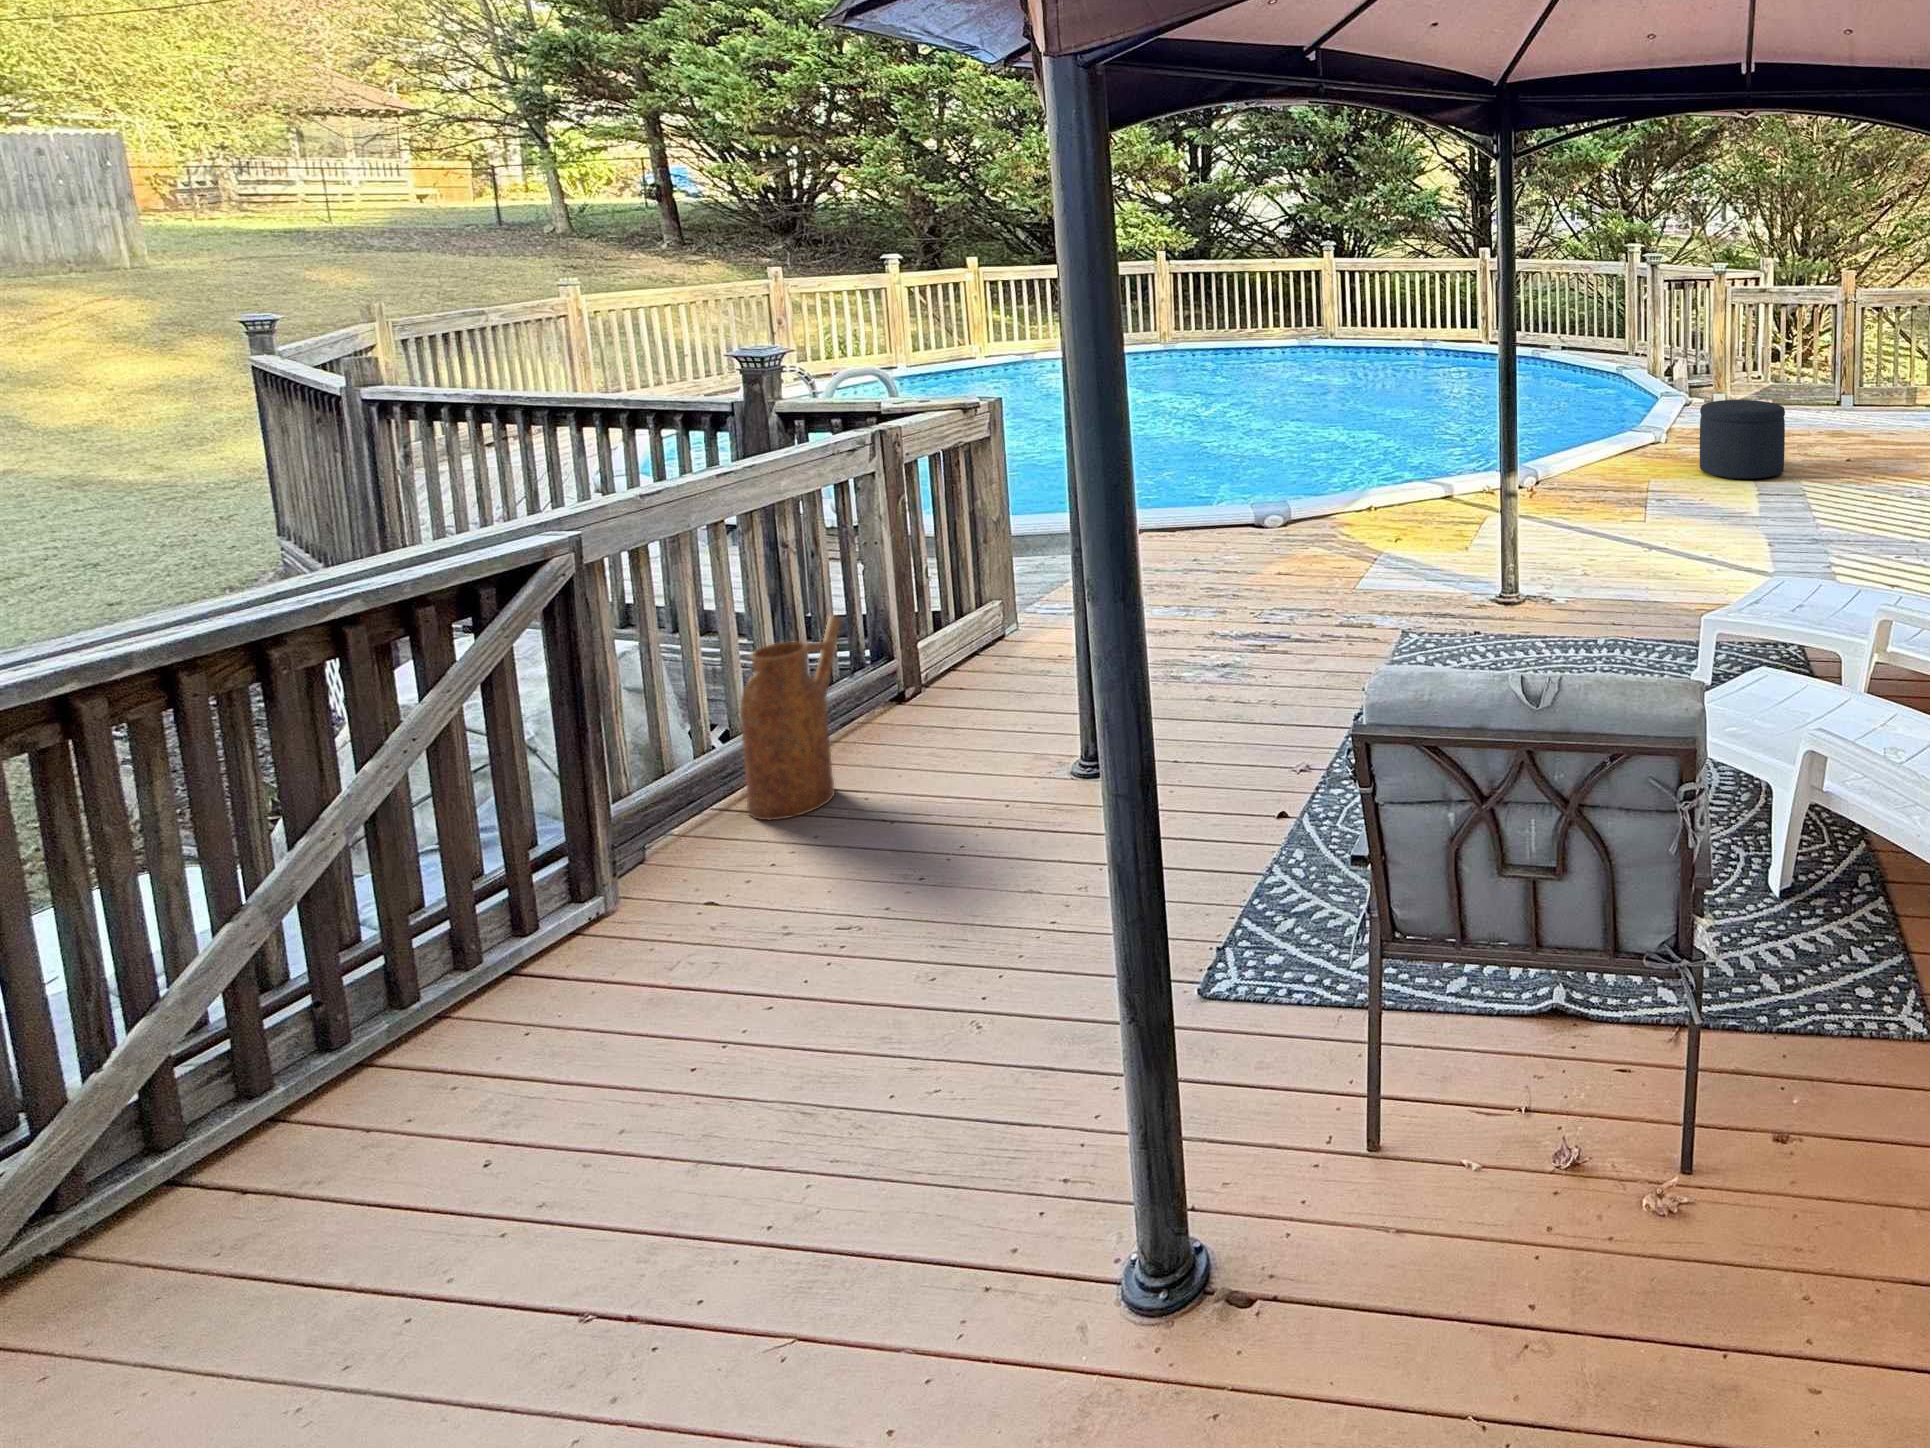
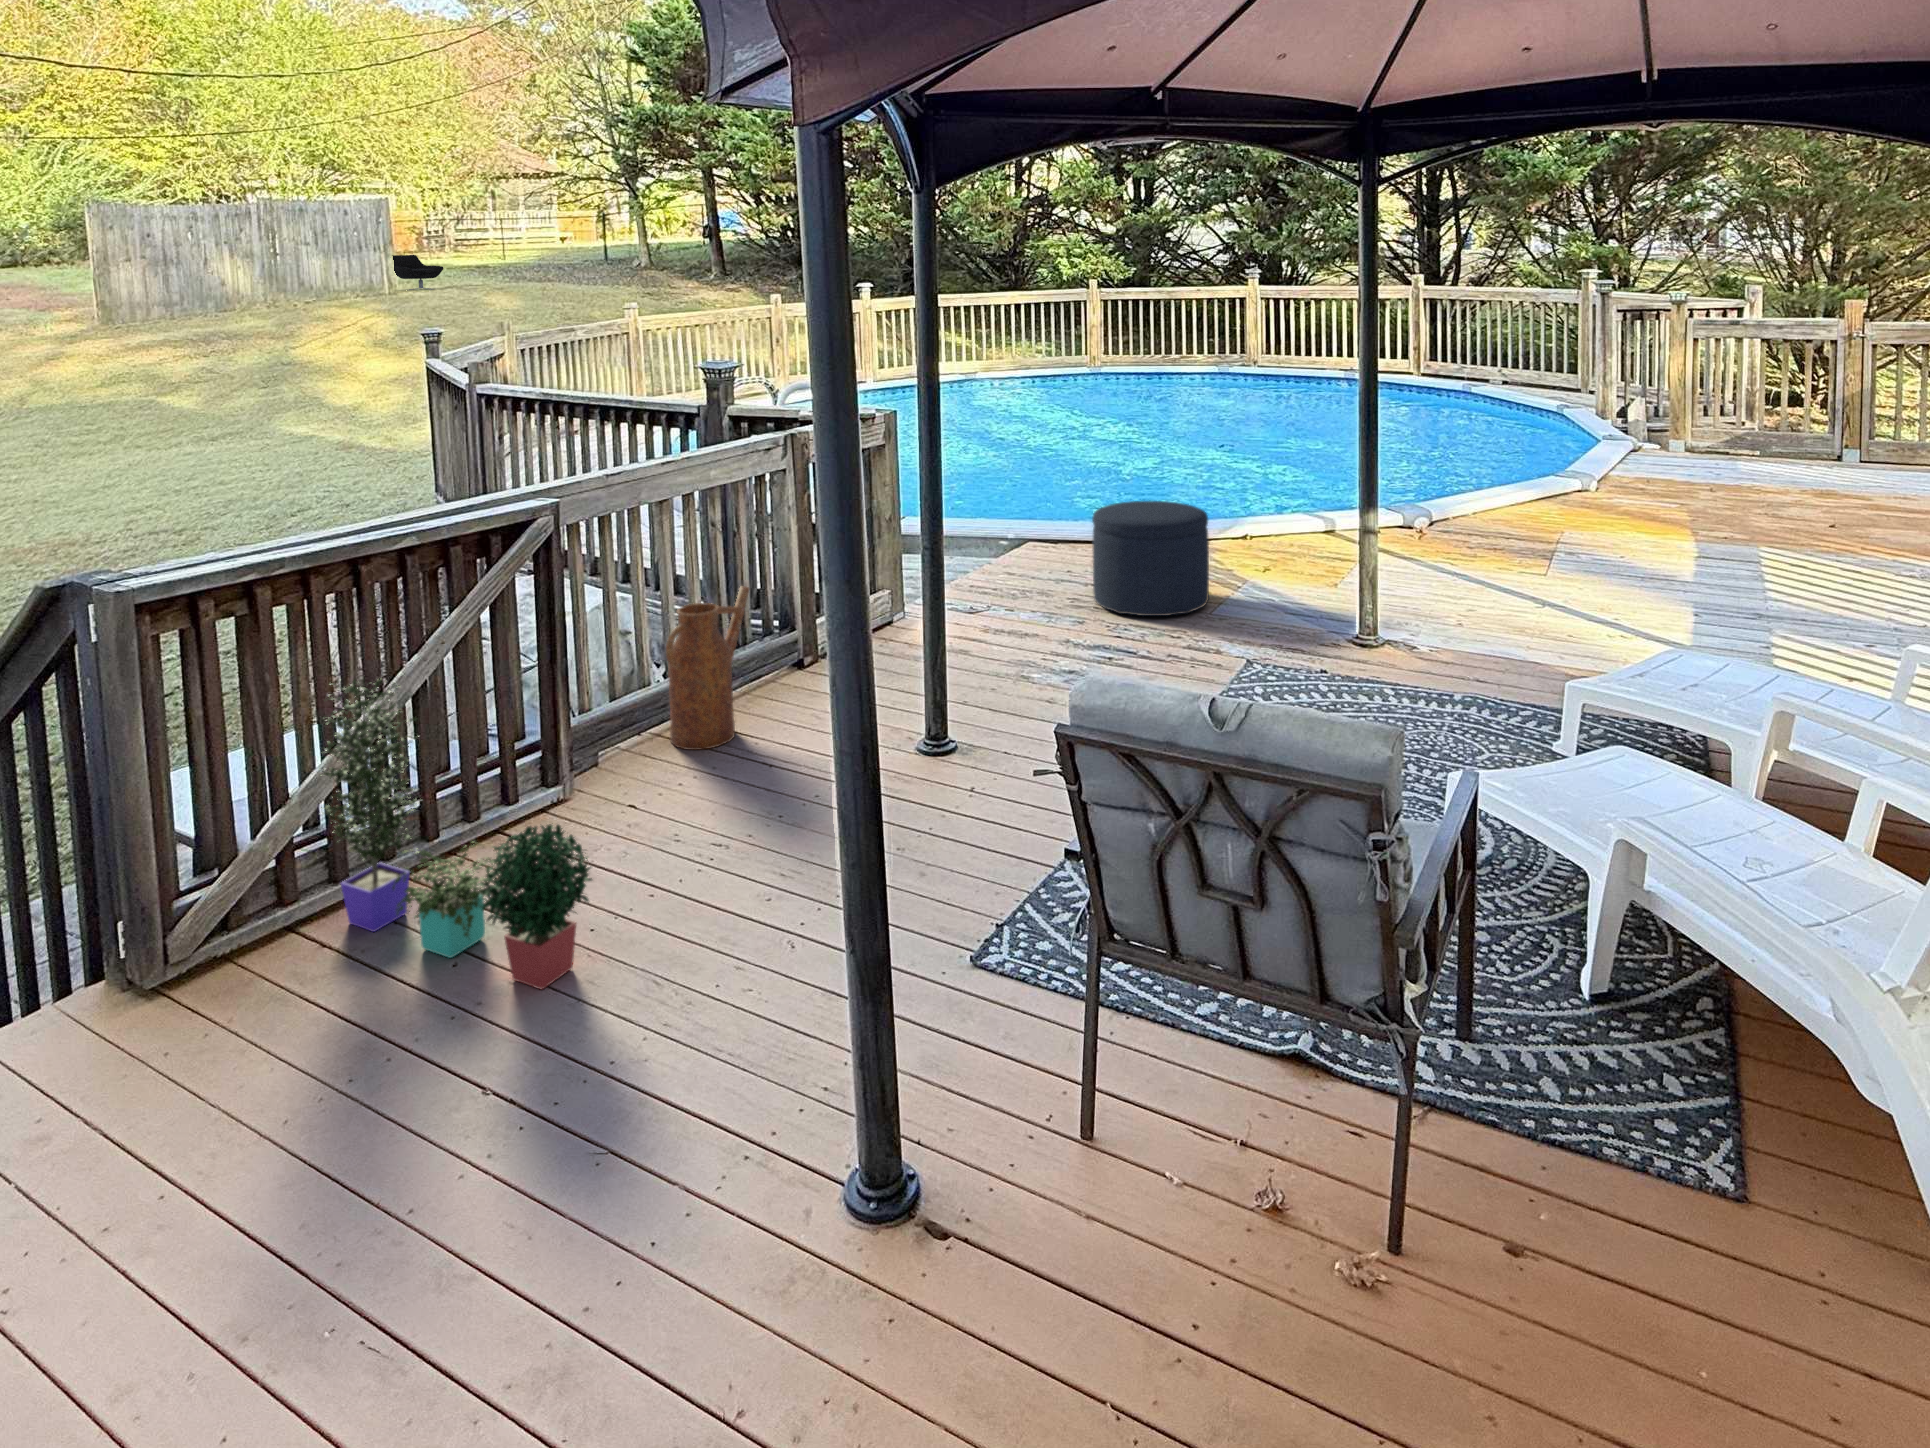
lounge chair: none [138,218,235,267] -> present [392,255,443,290]
ottoman: present [1700,400,1785,480] -> present [1092,501,1209,616]
potted plant: none [233,803,710,1159] -> present [321,679,592,989]

